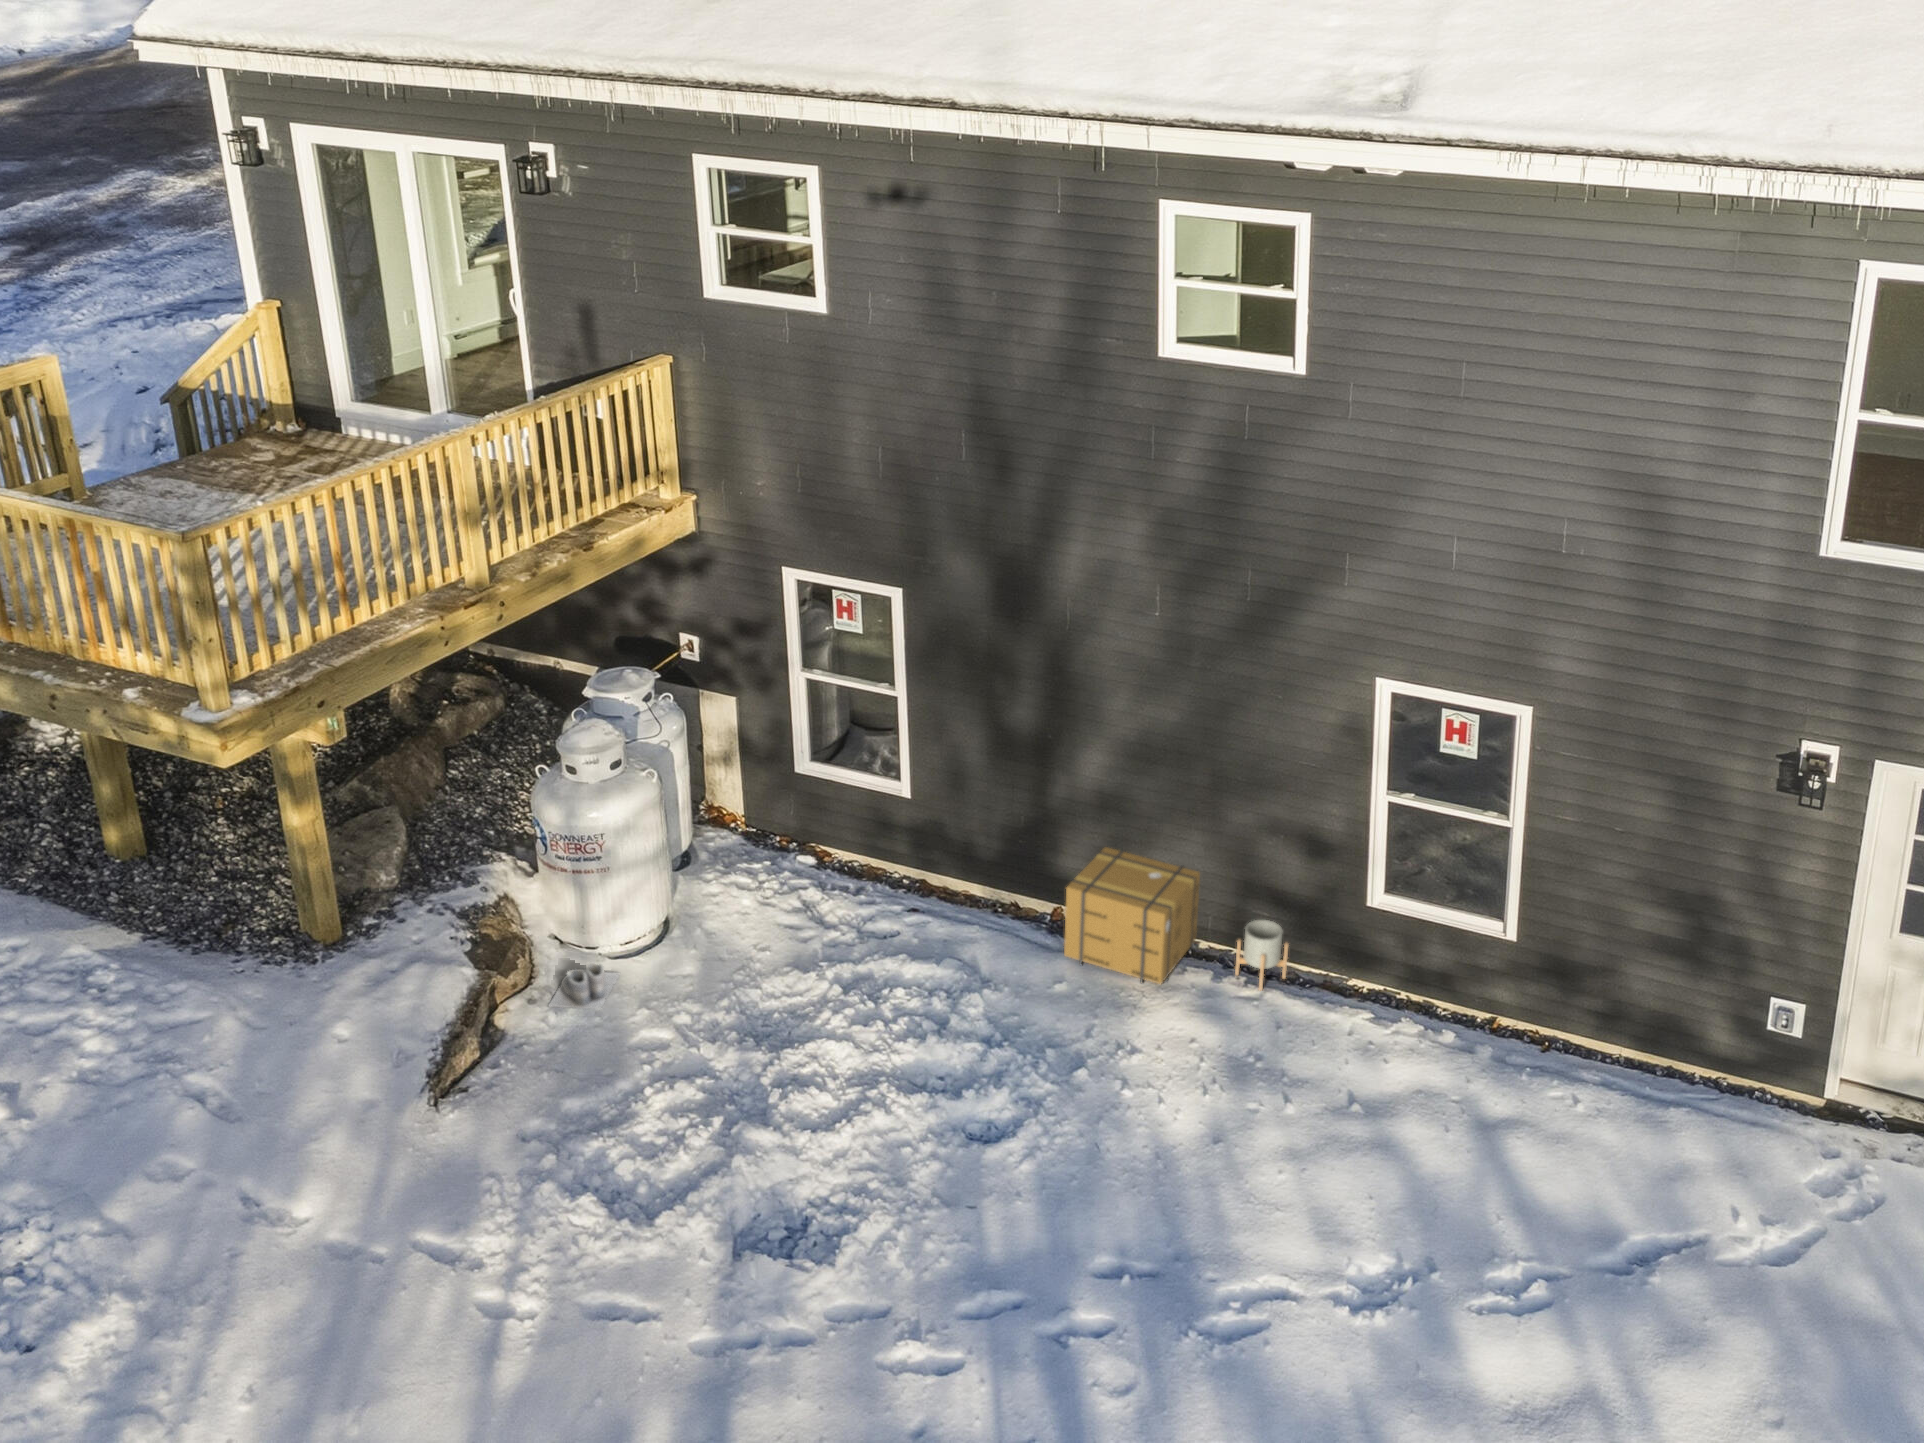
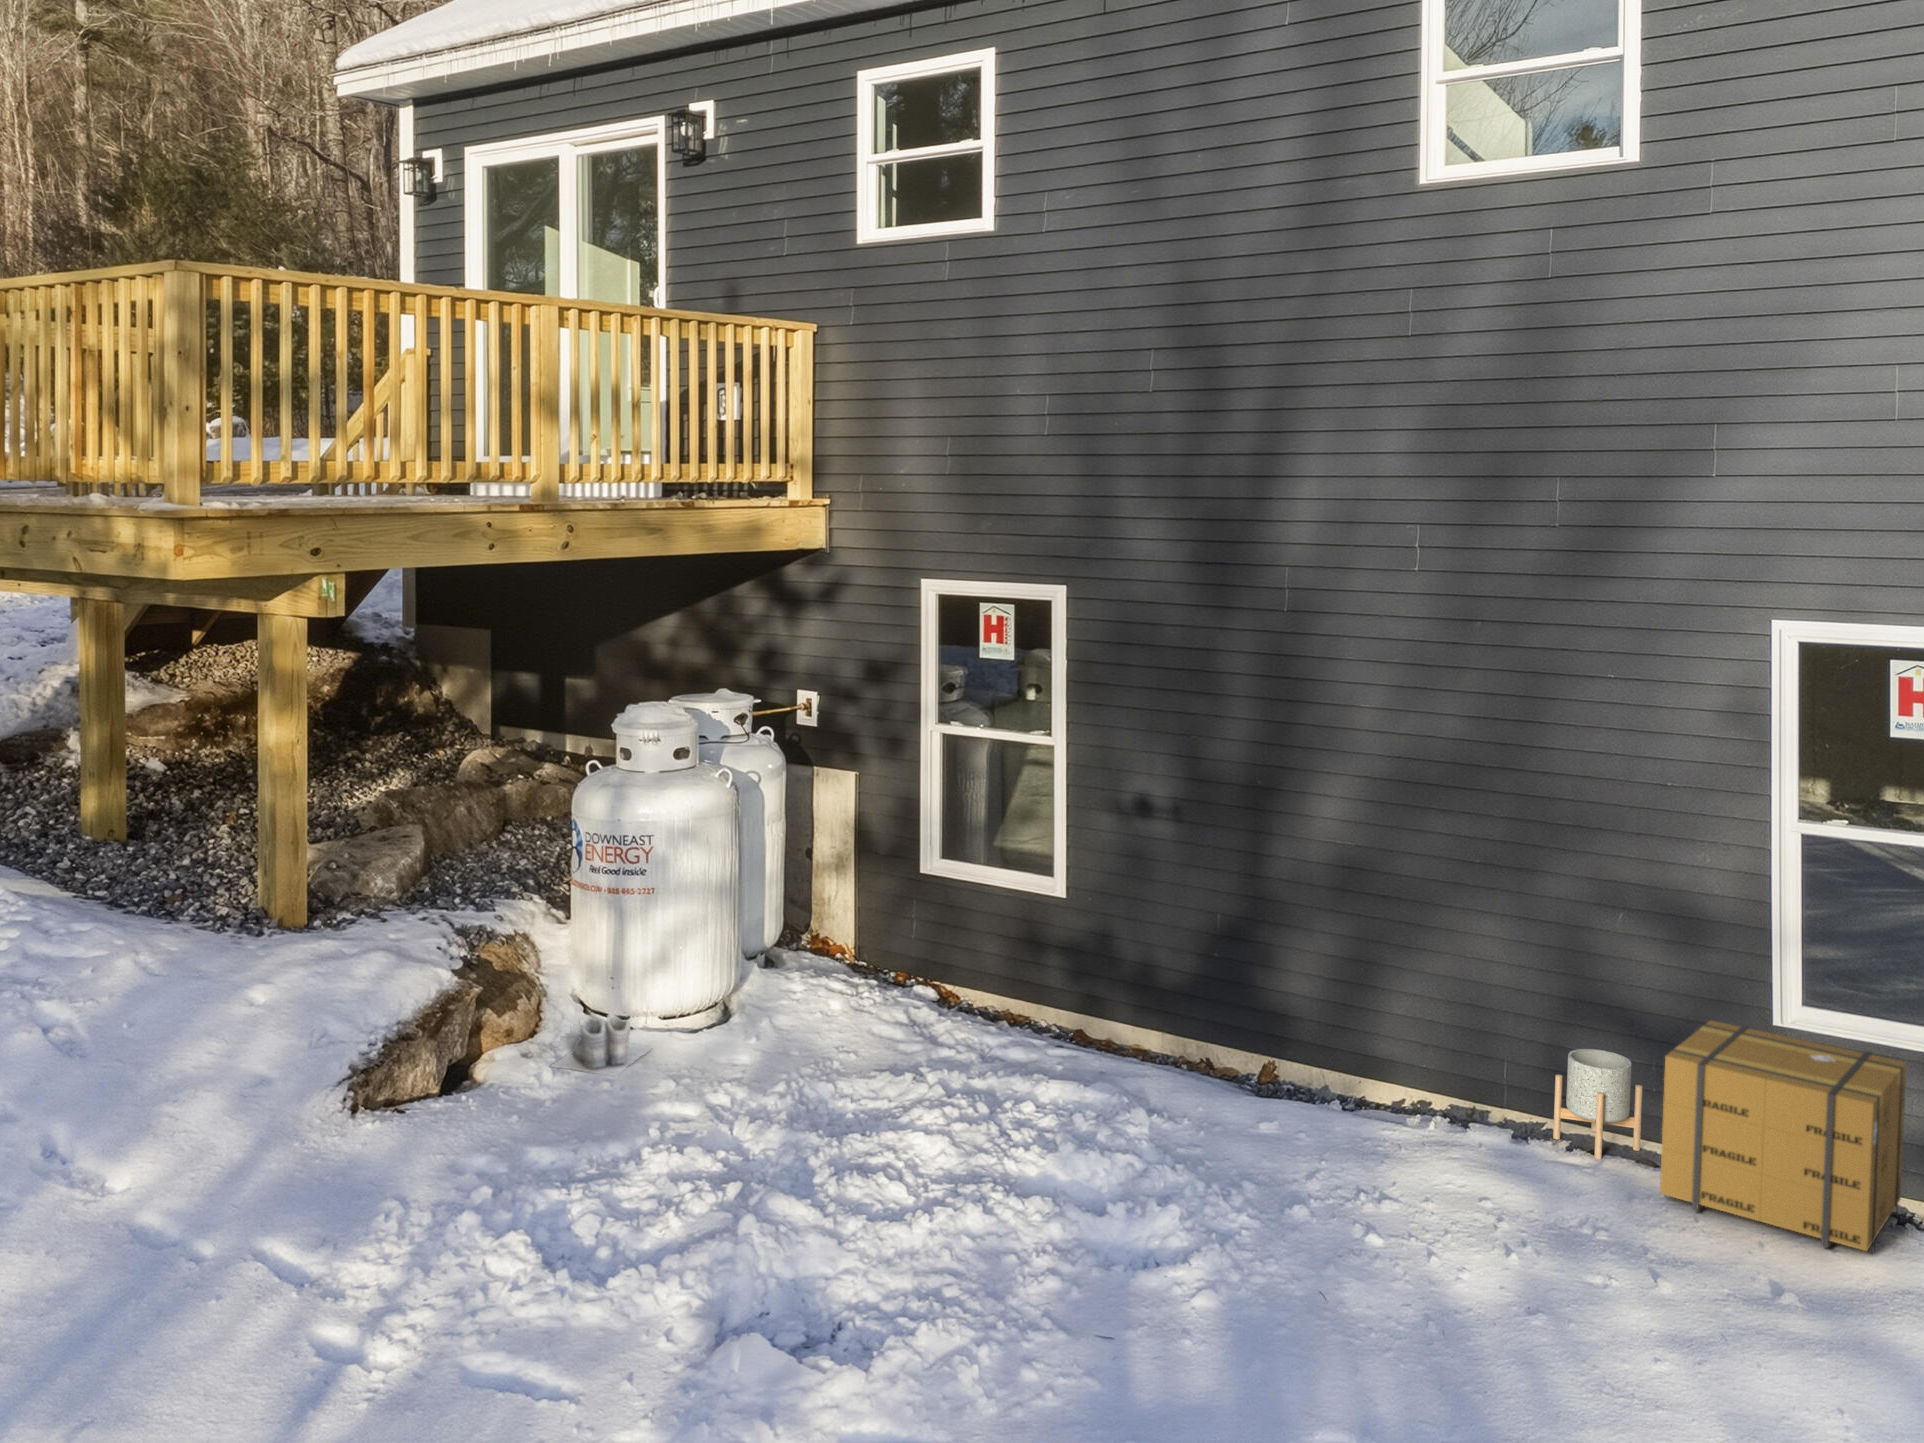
cardboard box: present [1064,847,1200,984] -> present [1660,1021,1906,1251]

